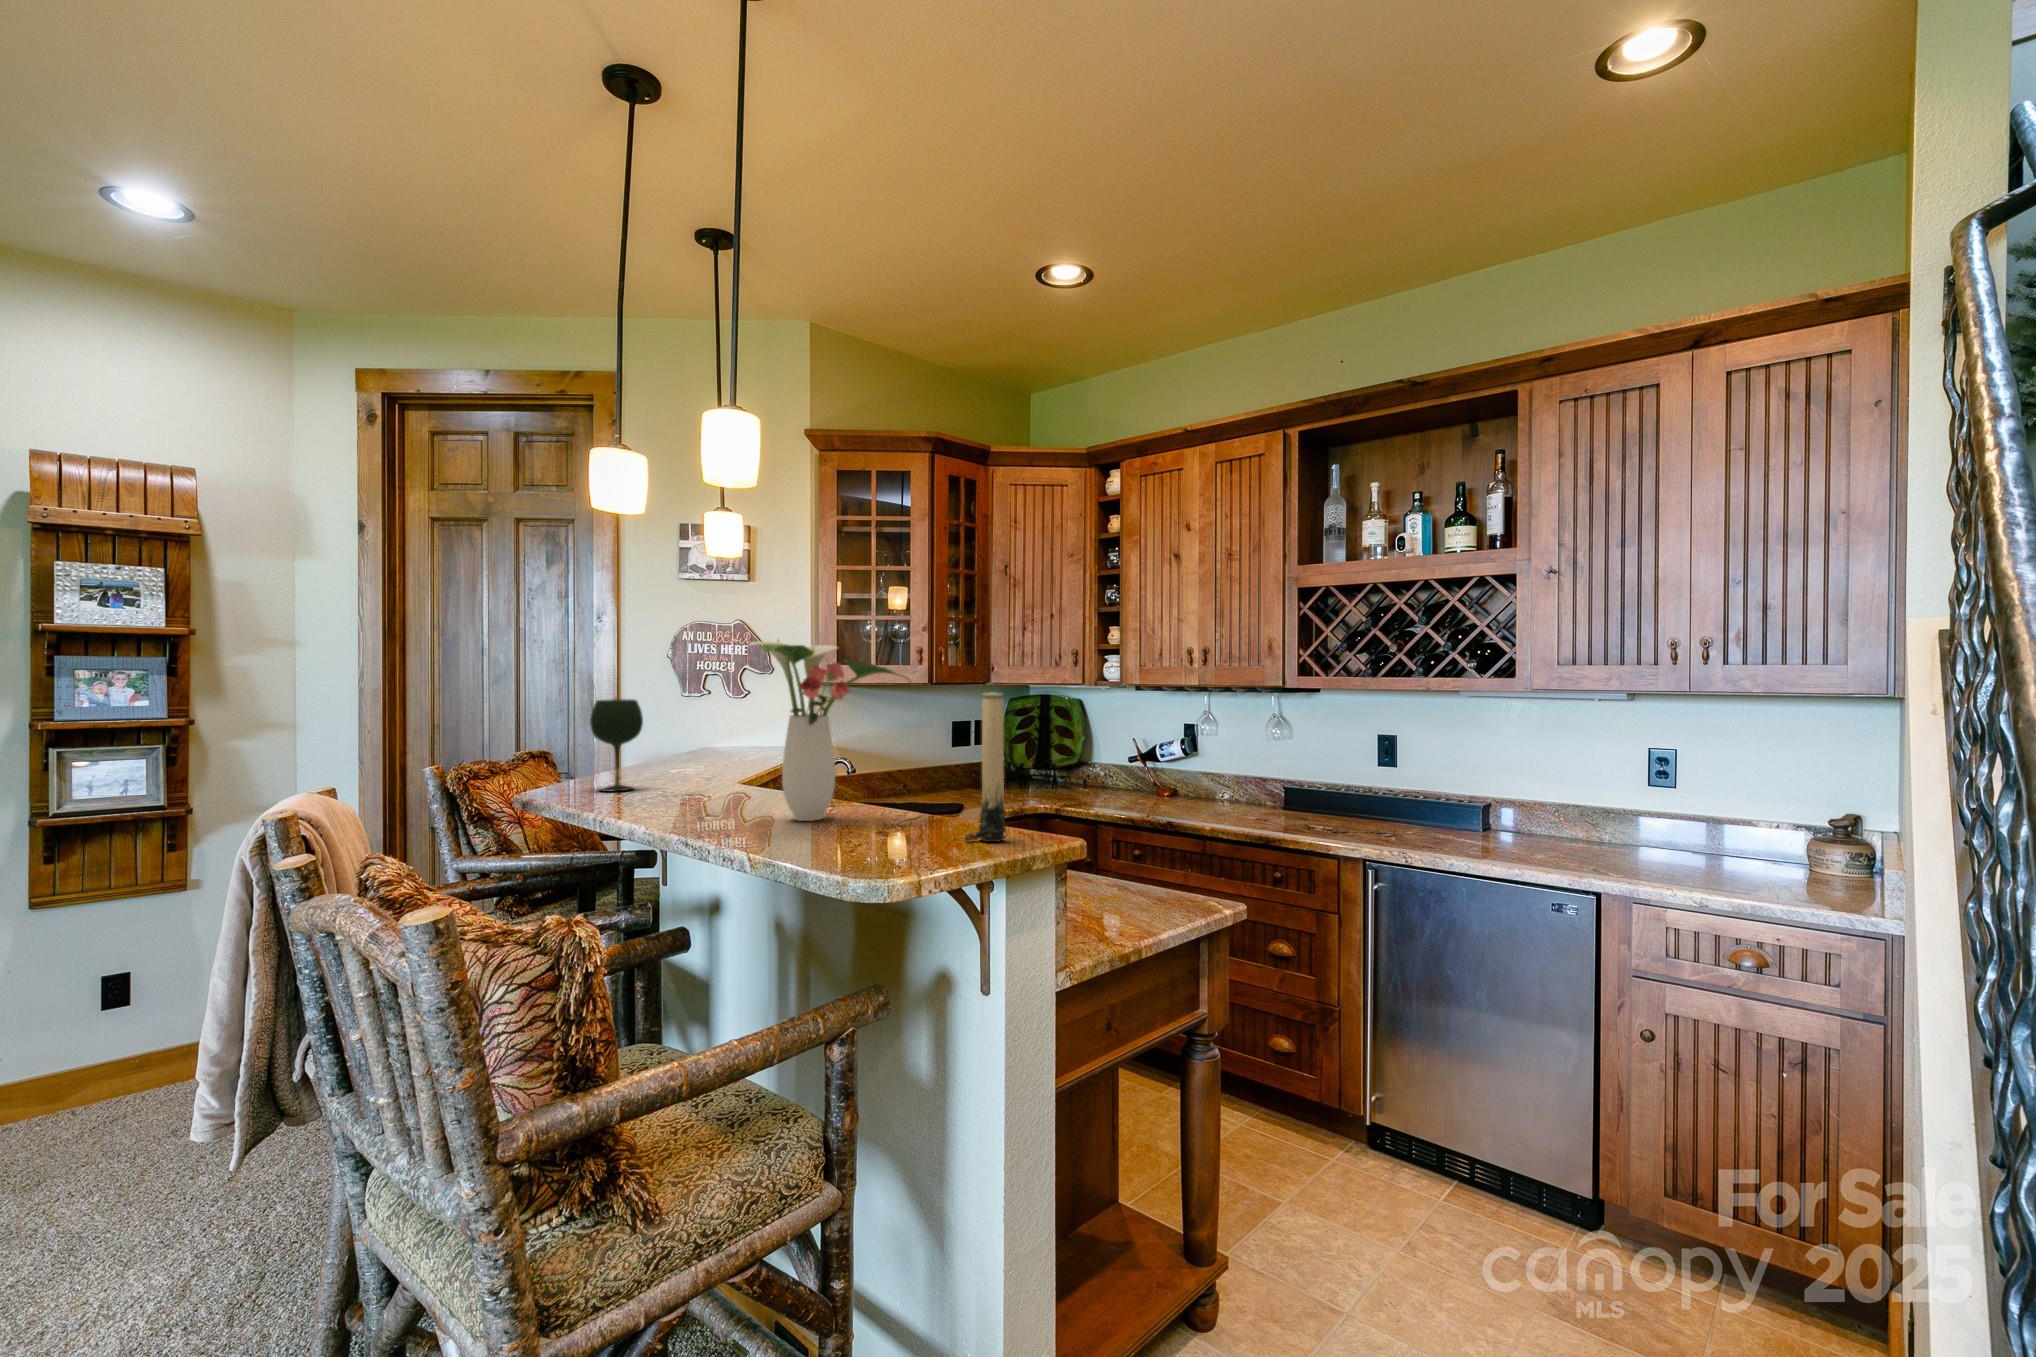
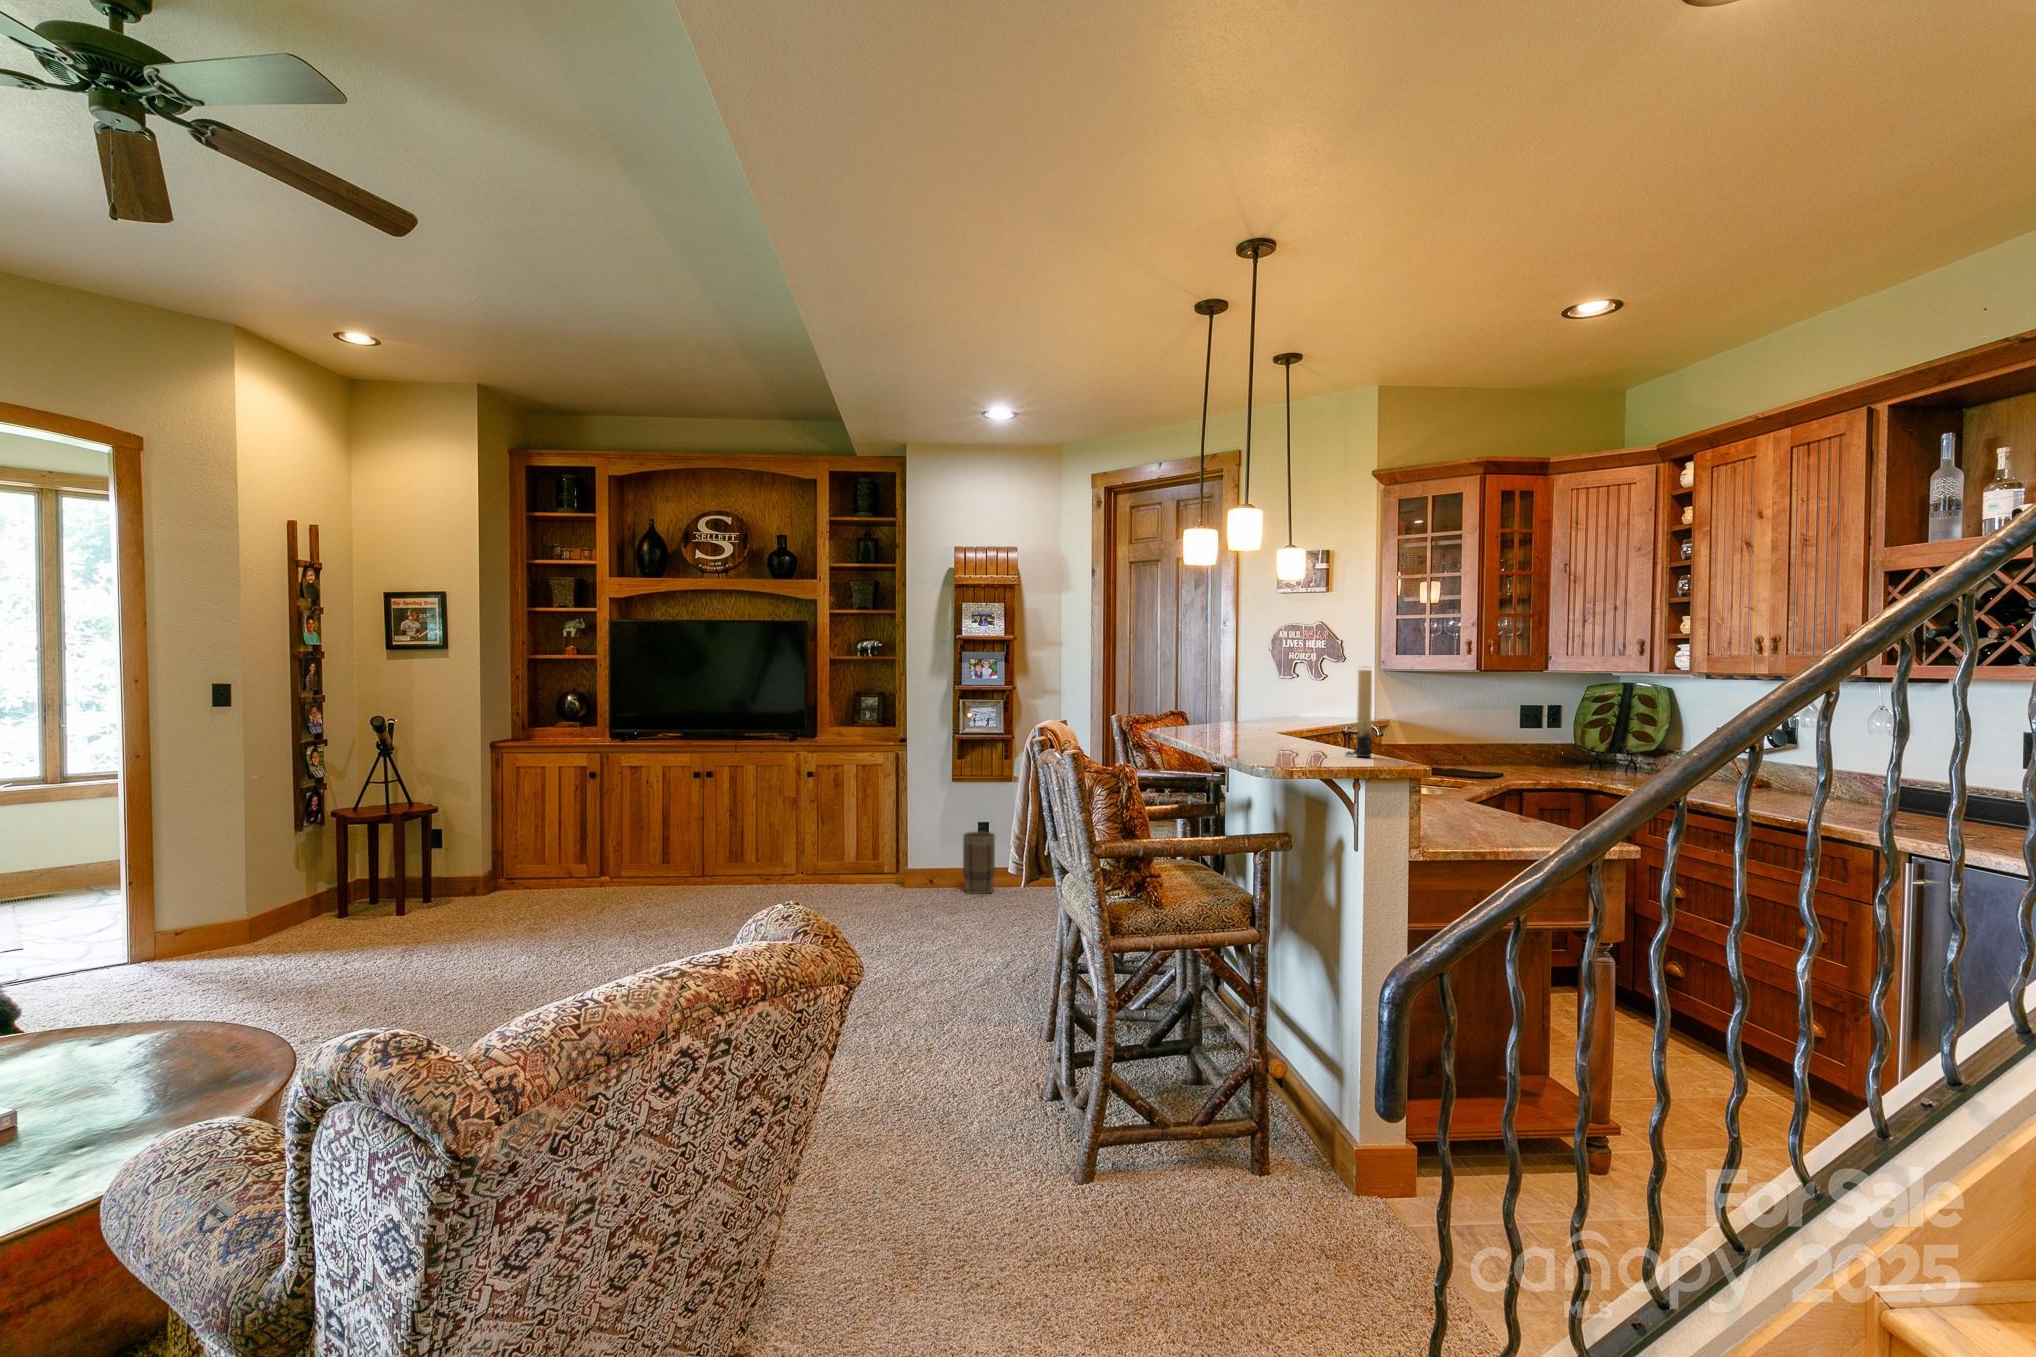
flower arrangement: present [750,640,912,821] -> none [1242,636,1341,744]
wine glass: present [590,699,643,792] -> none [1185,675,1215,730]
basket: none [57,991,143,1124] -> present [963,832,995,894]

